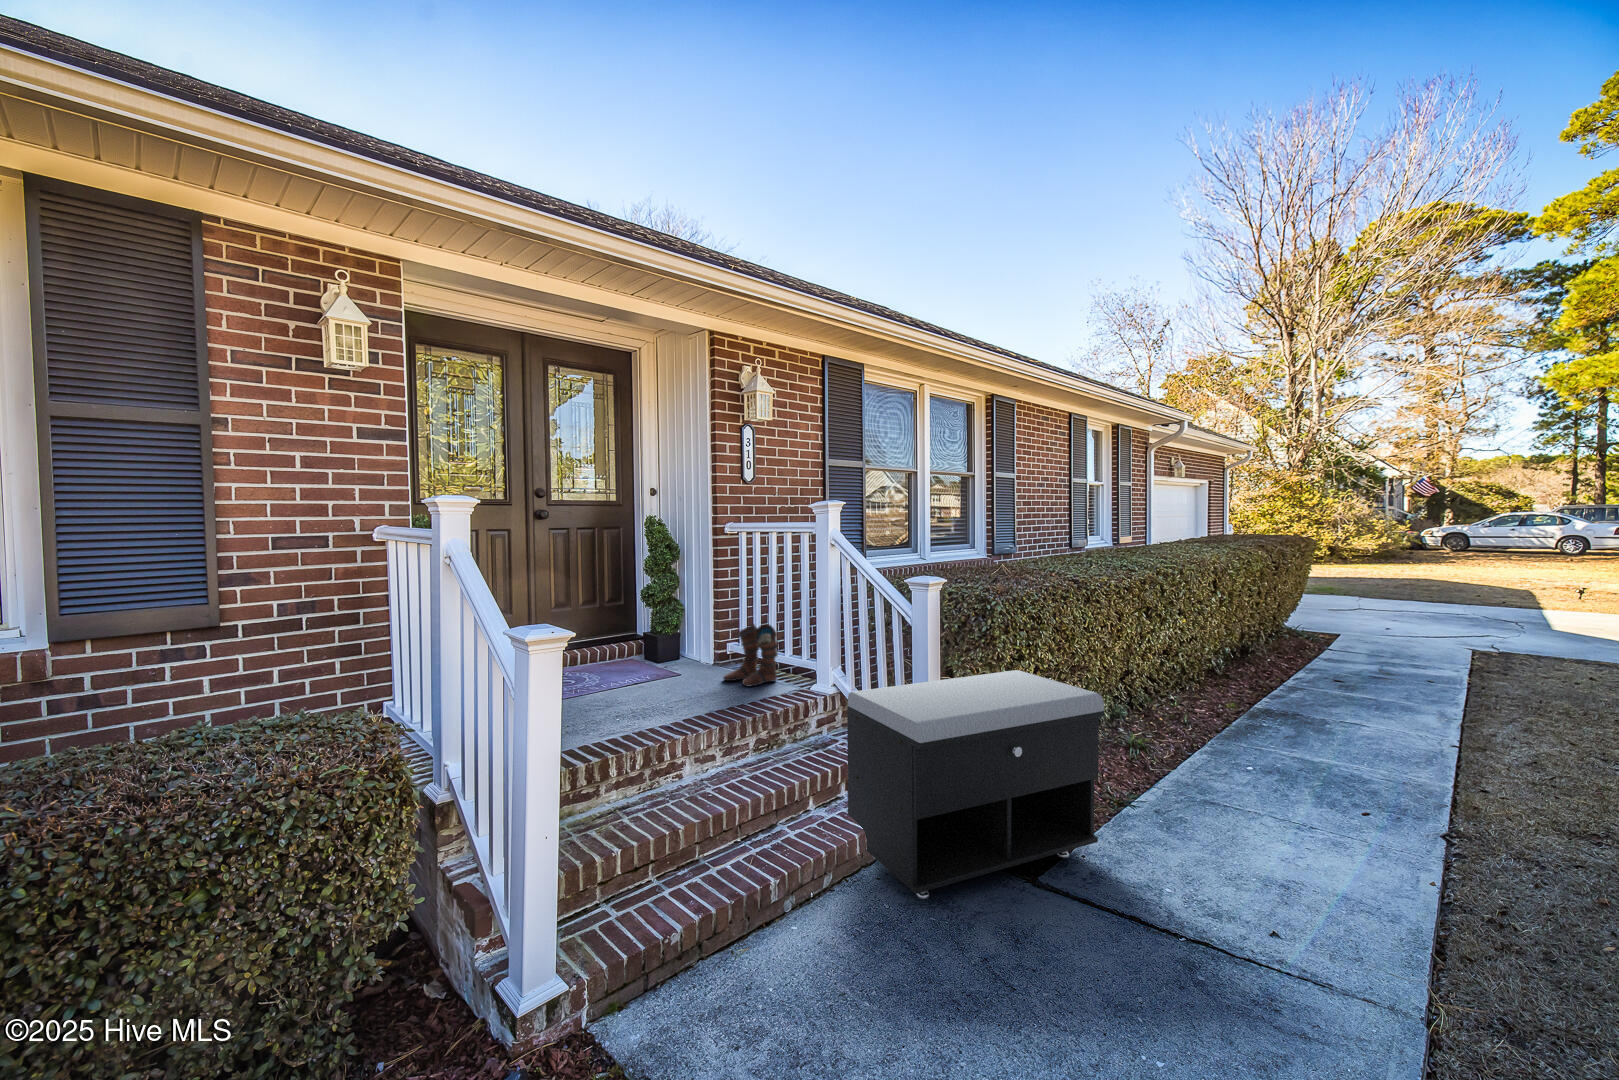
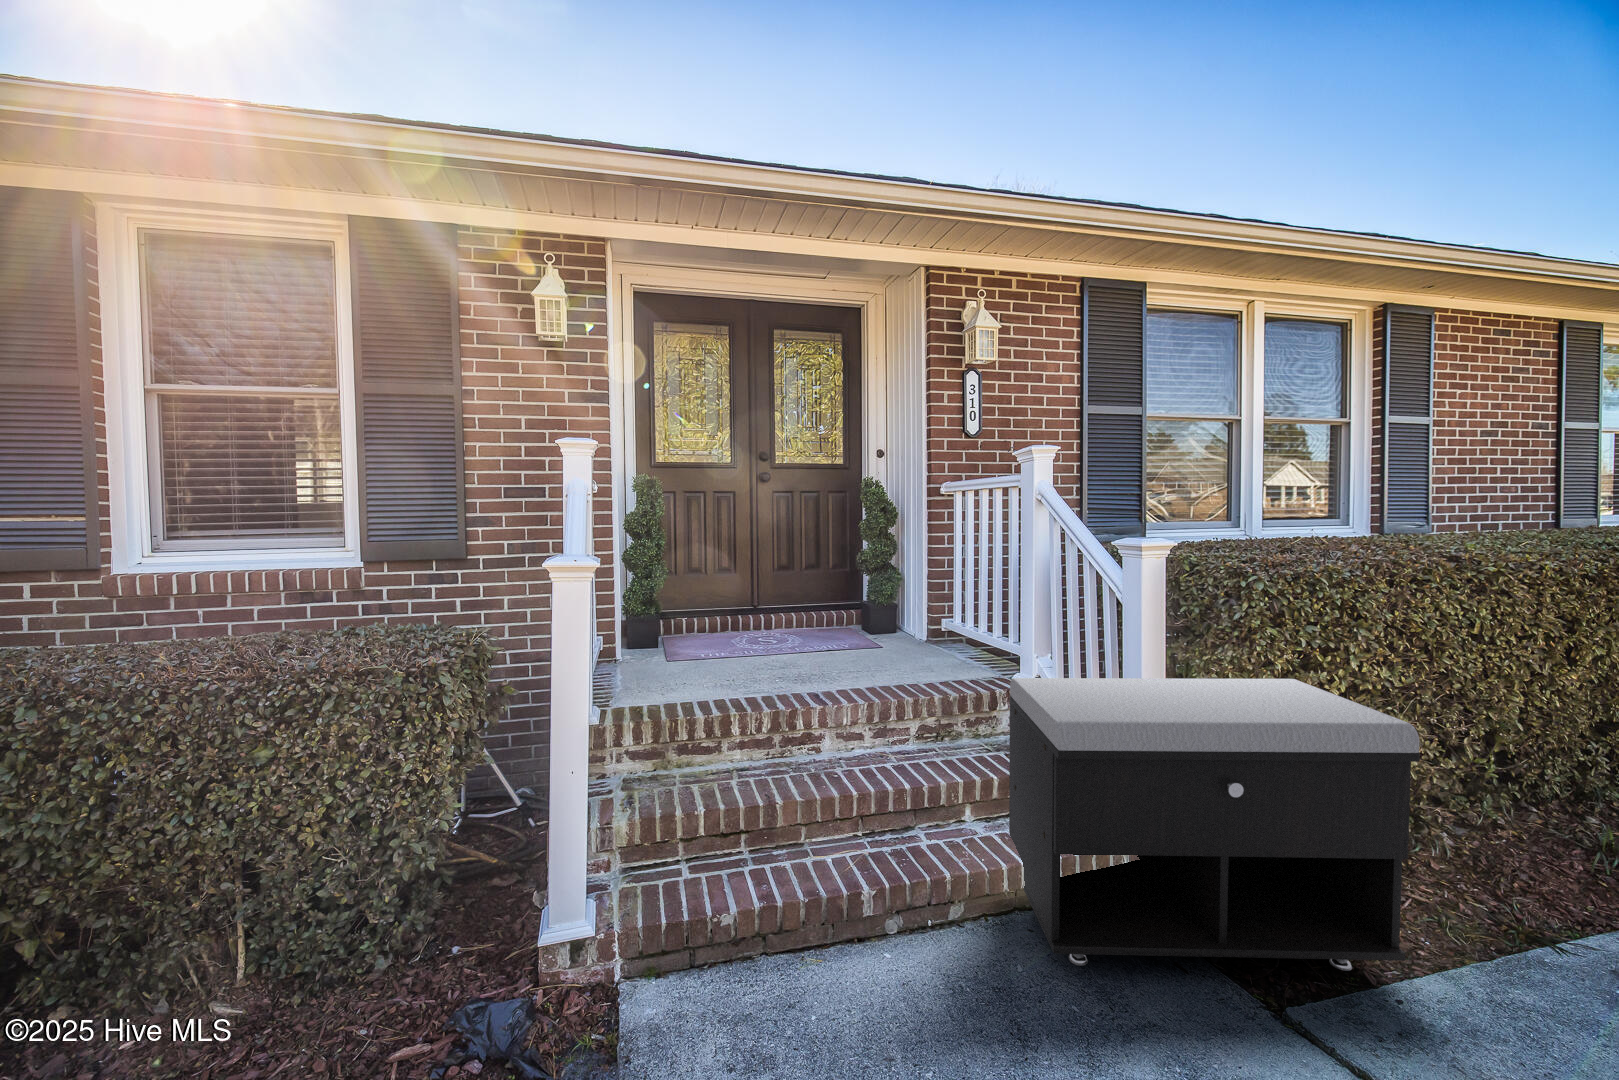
boots: present [723,624,778,686] -> none [921,597,985,668]

